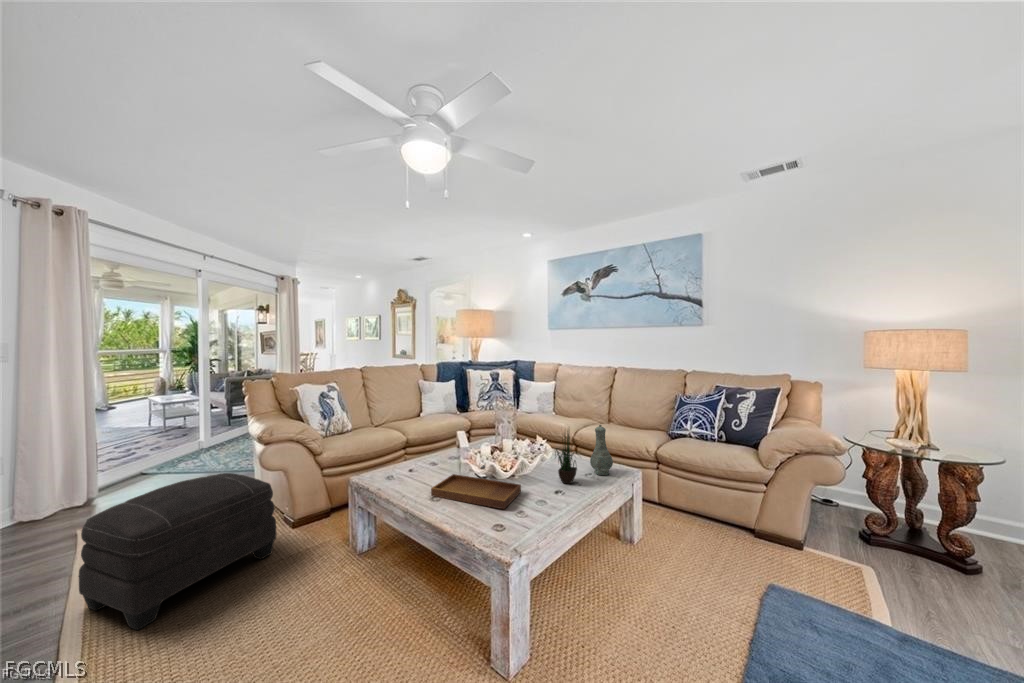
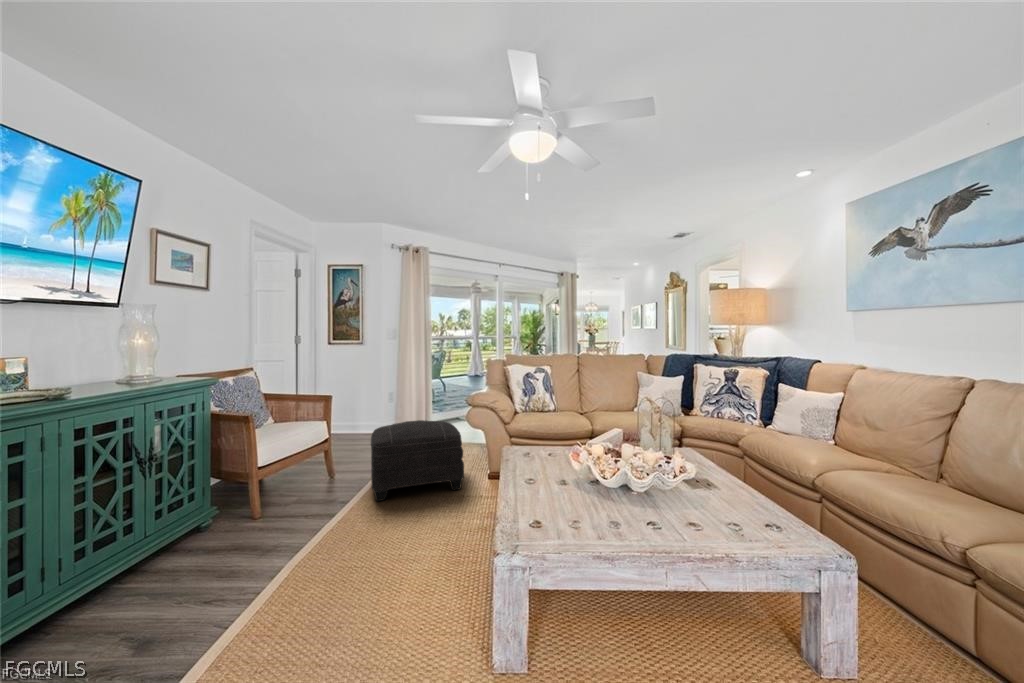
vase: present [590,425,613,475] -> none [735,454,776,536]
potted plant: present [556,434,577,484] -> none [652,431,705,524]
tray: present [431,465,521,509] -> none [524,462,603,514]

